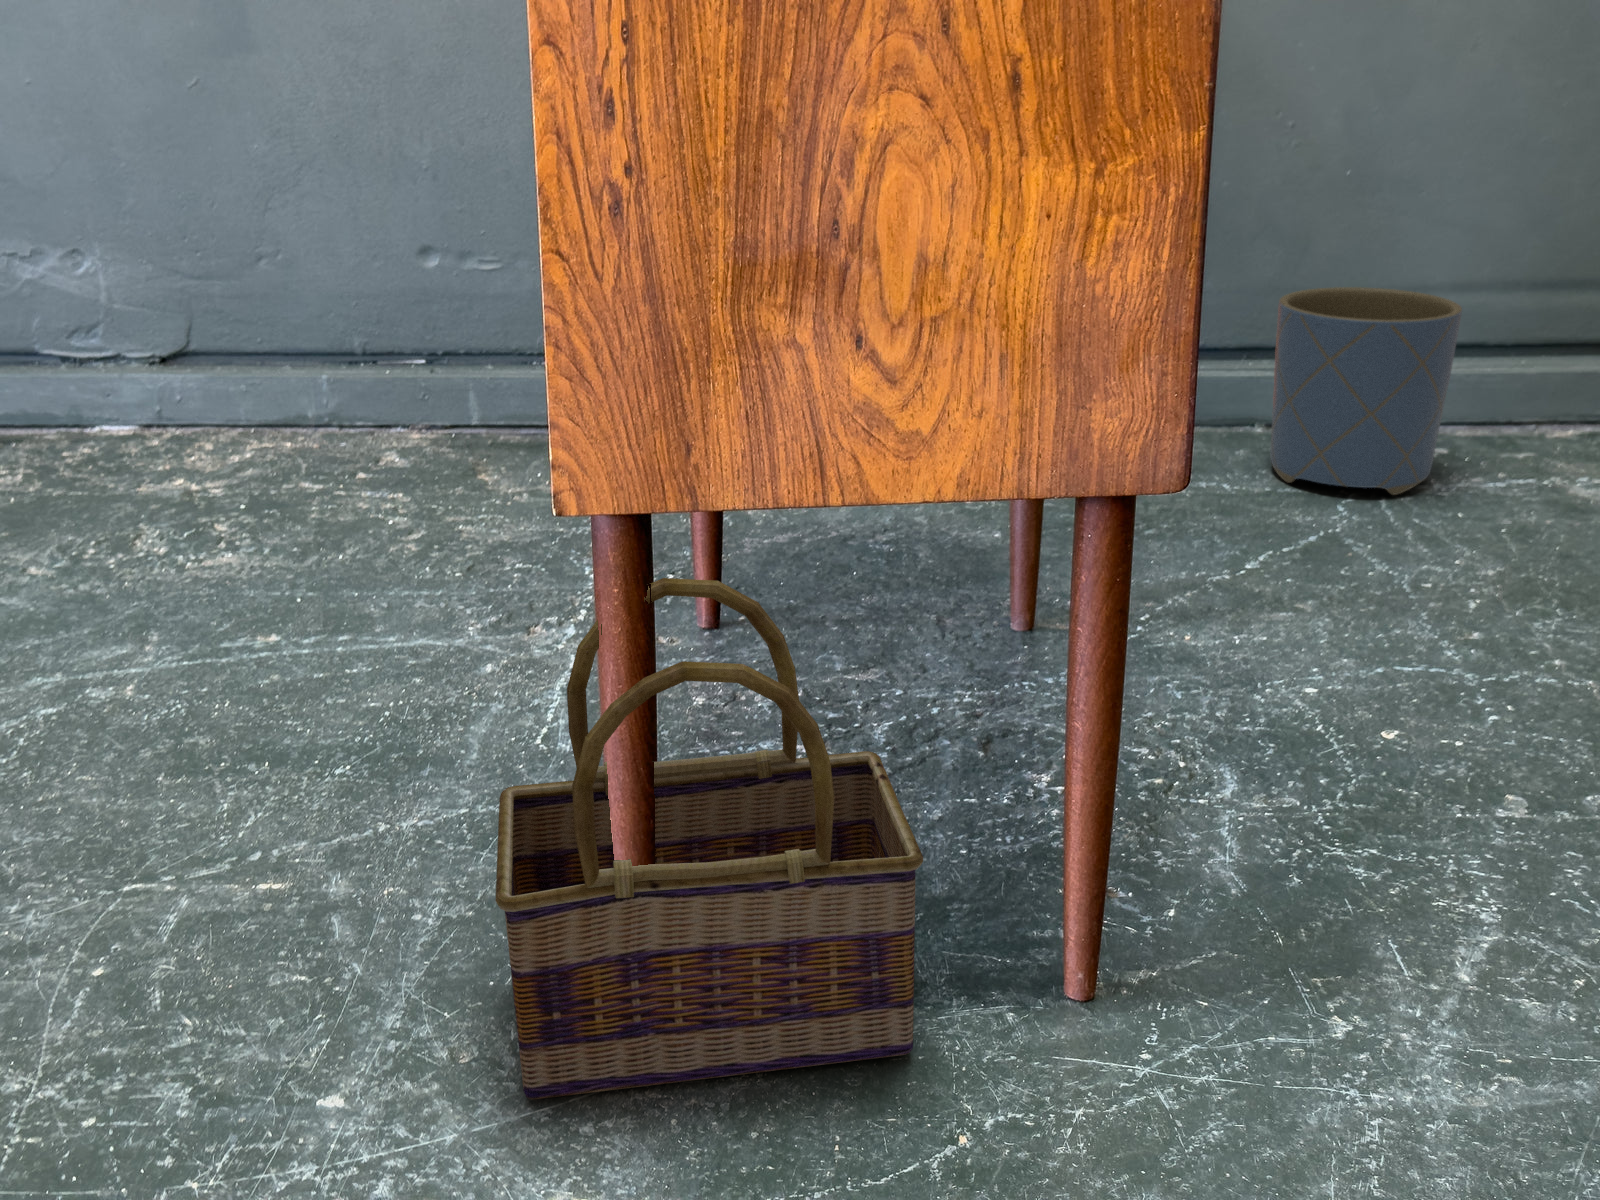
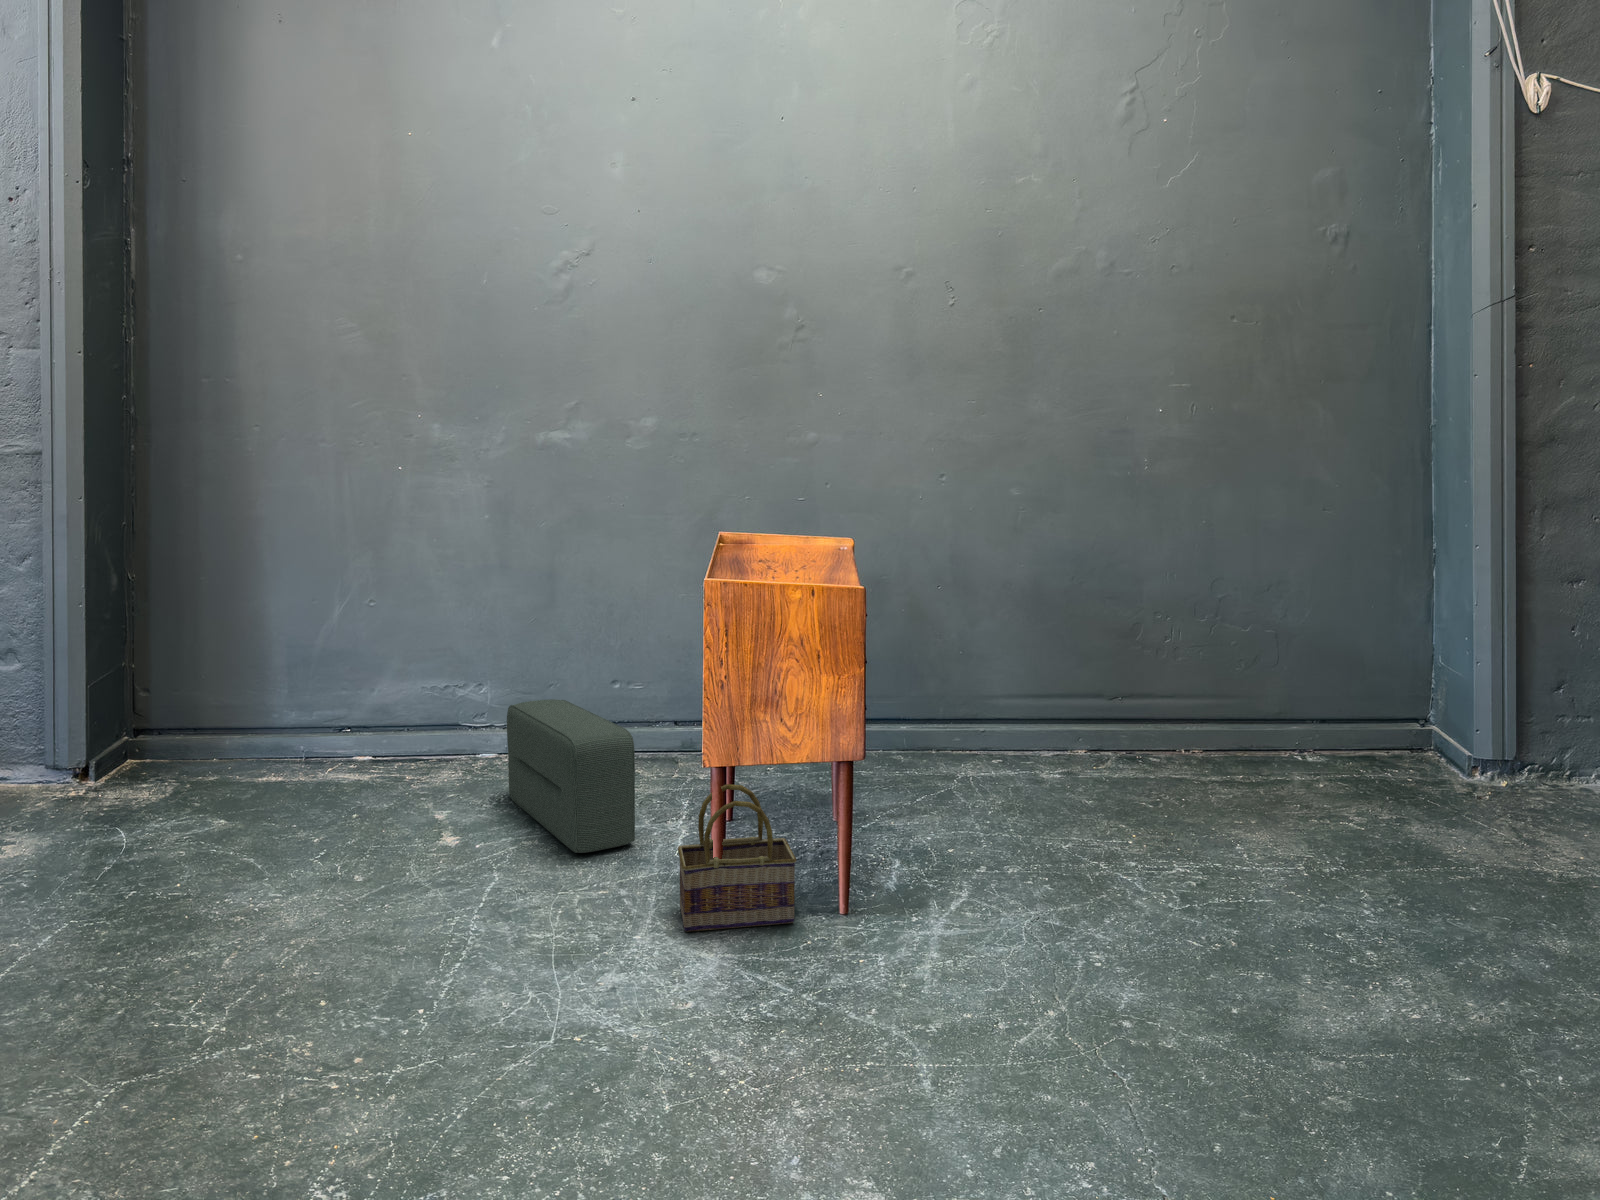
pouf: none [75,286,423,748] -> present [507,699,635,853]
planter: present [1270,287,1462,495] -> none [938,705,1002,781]

